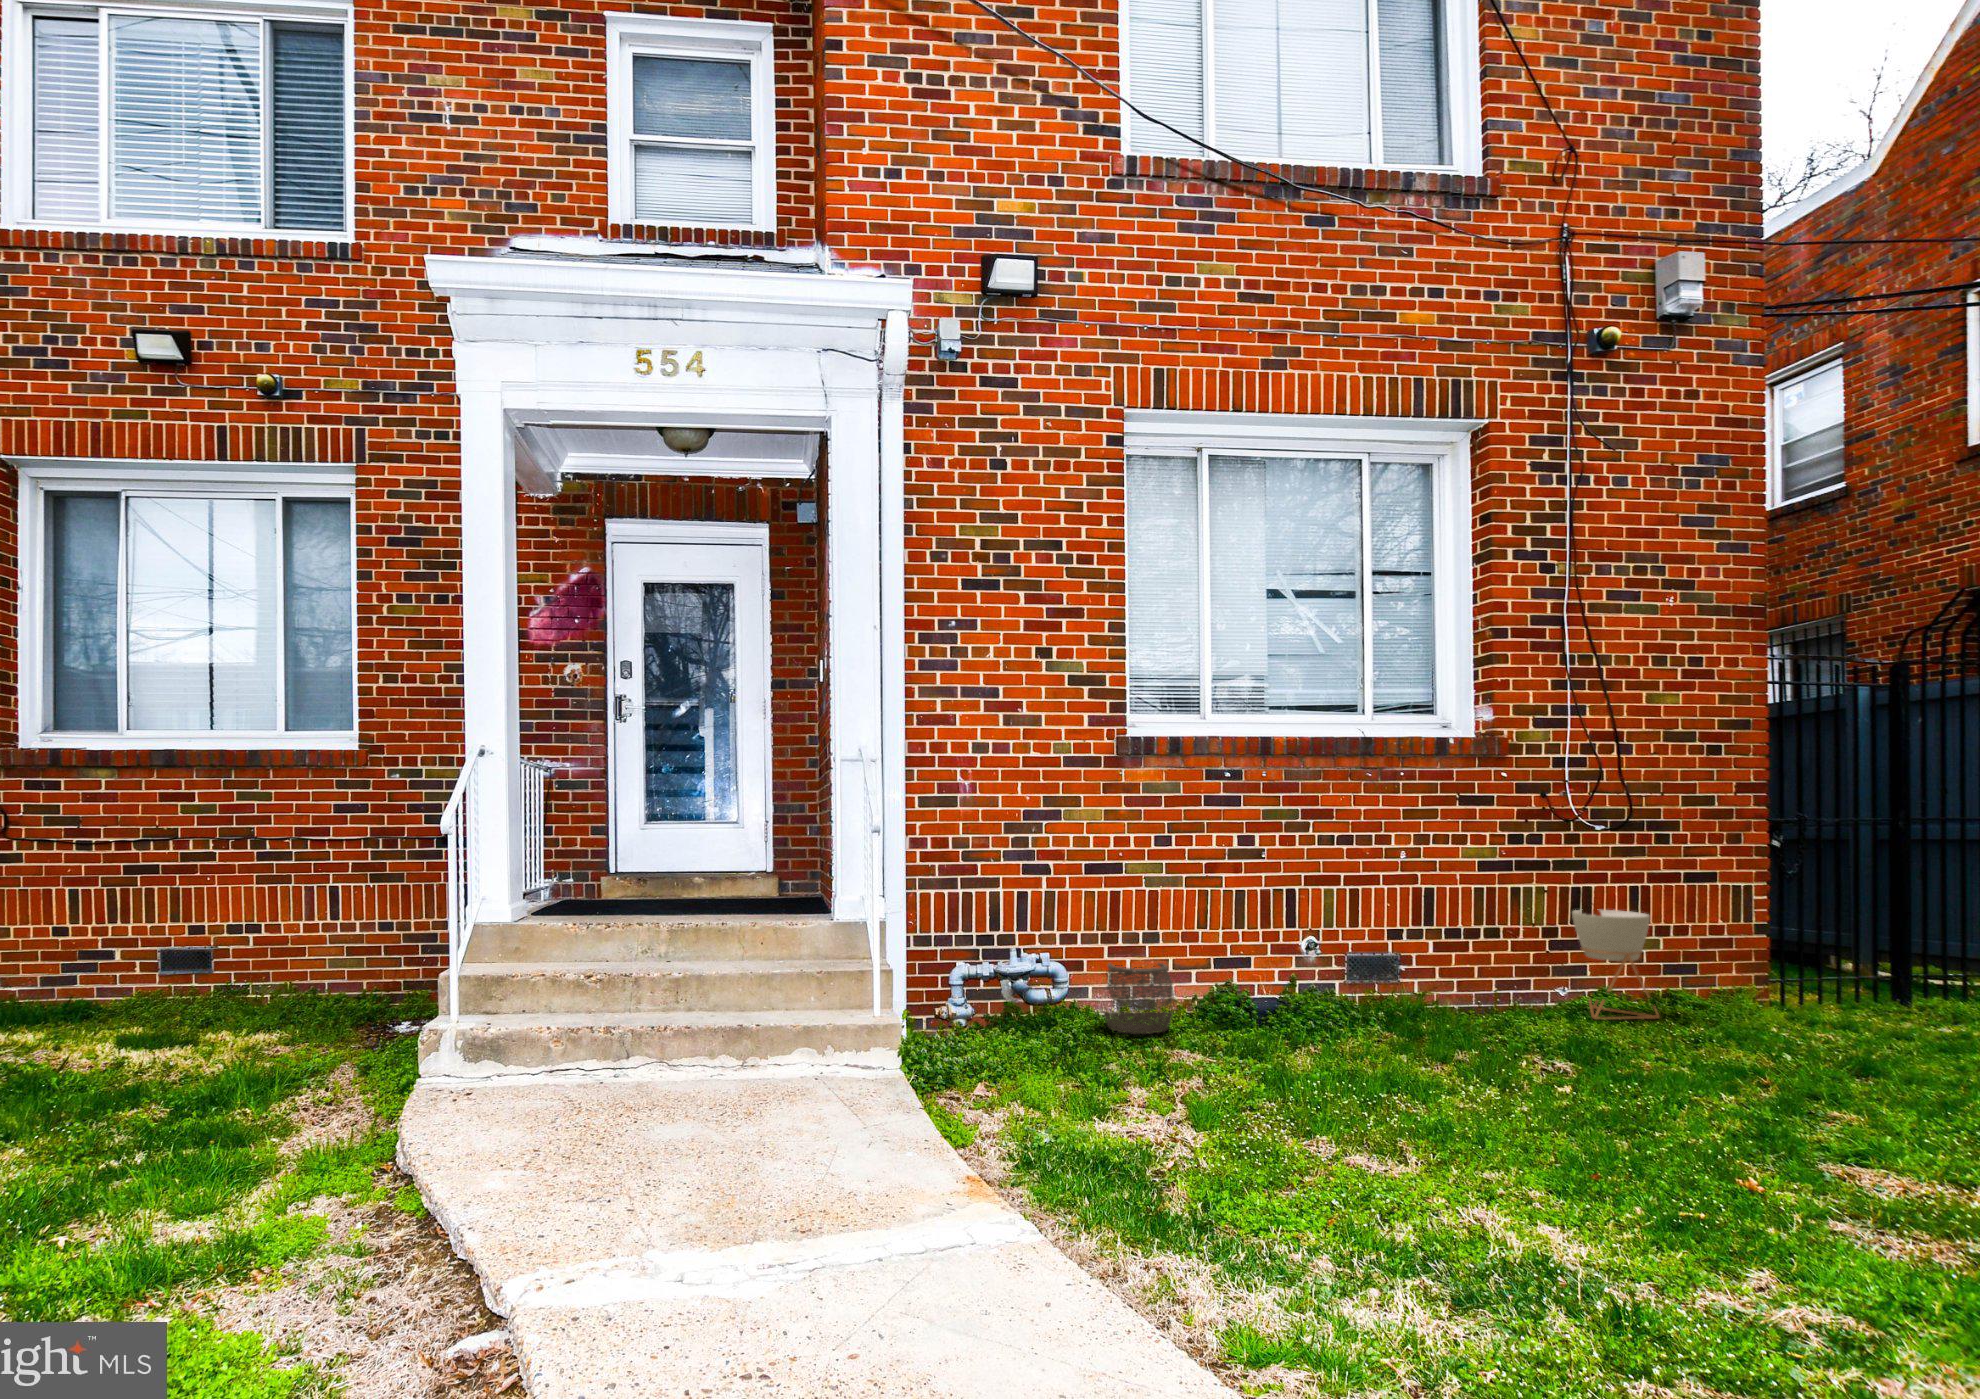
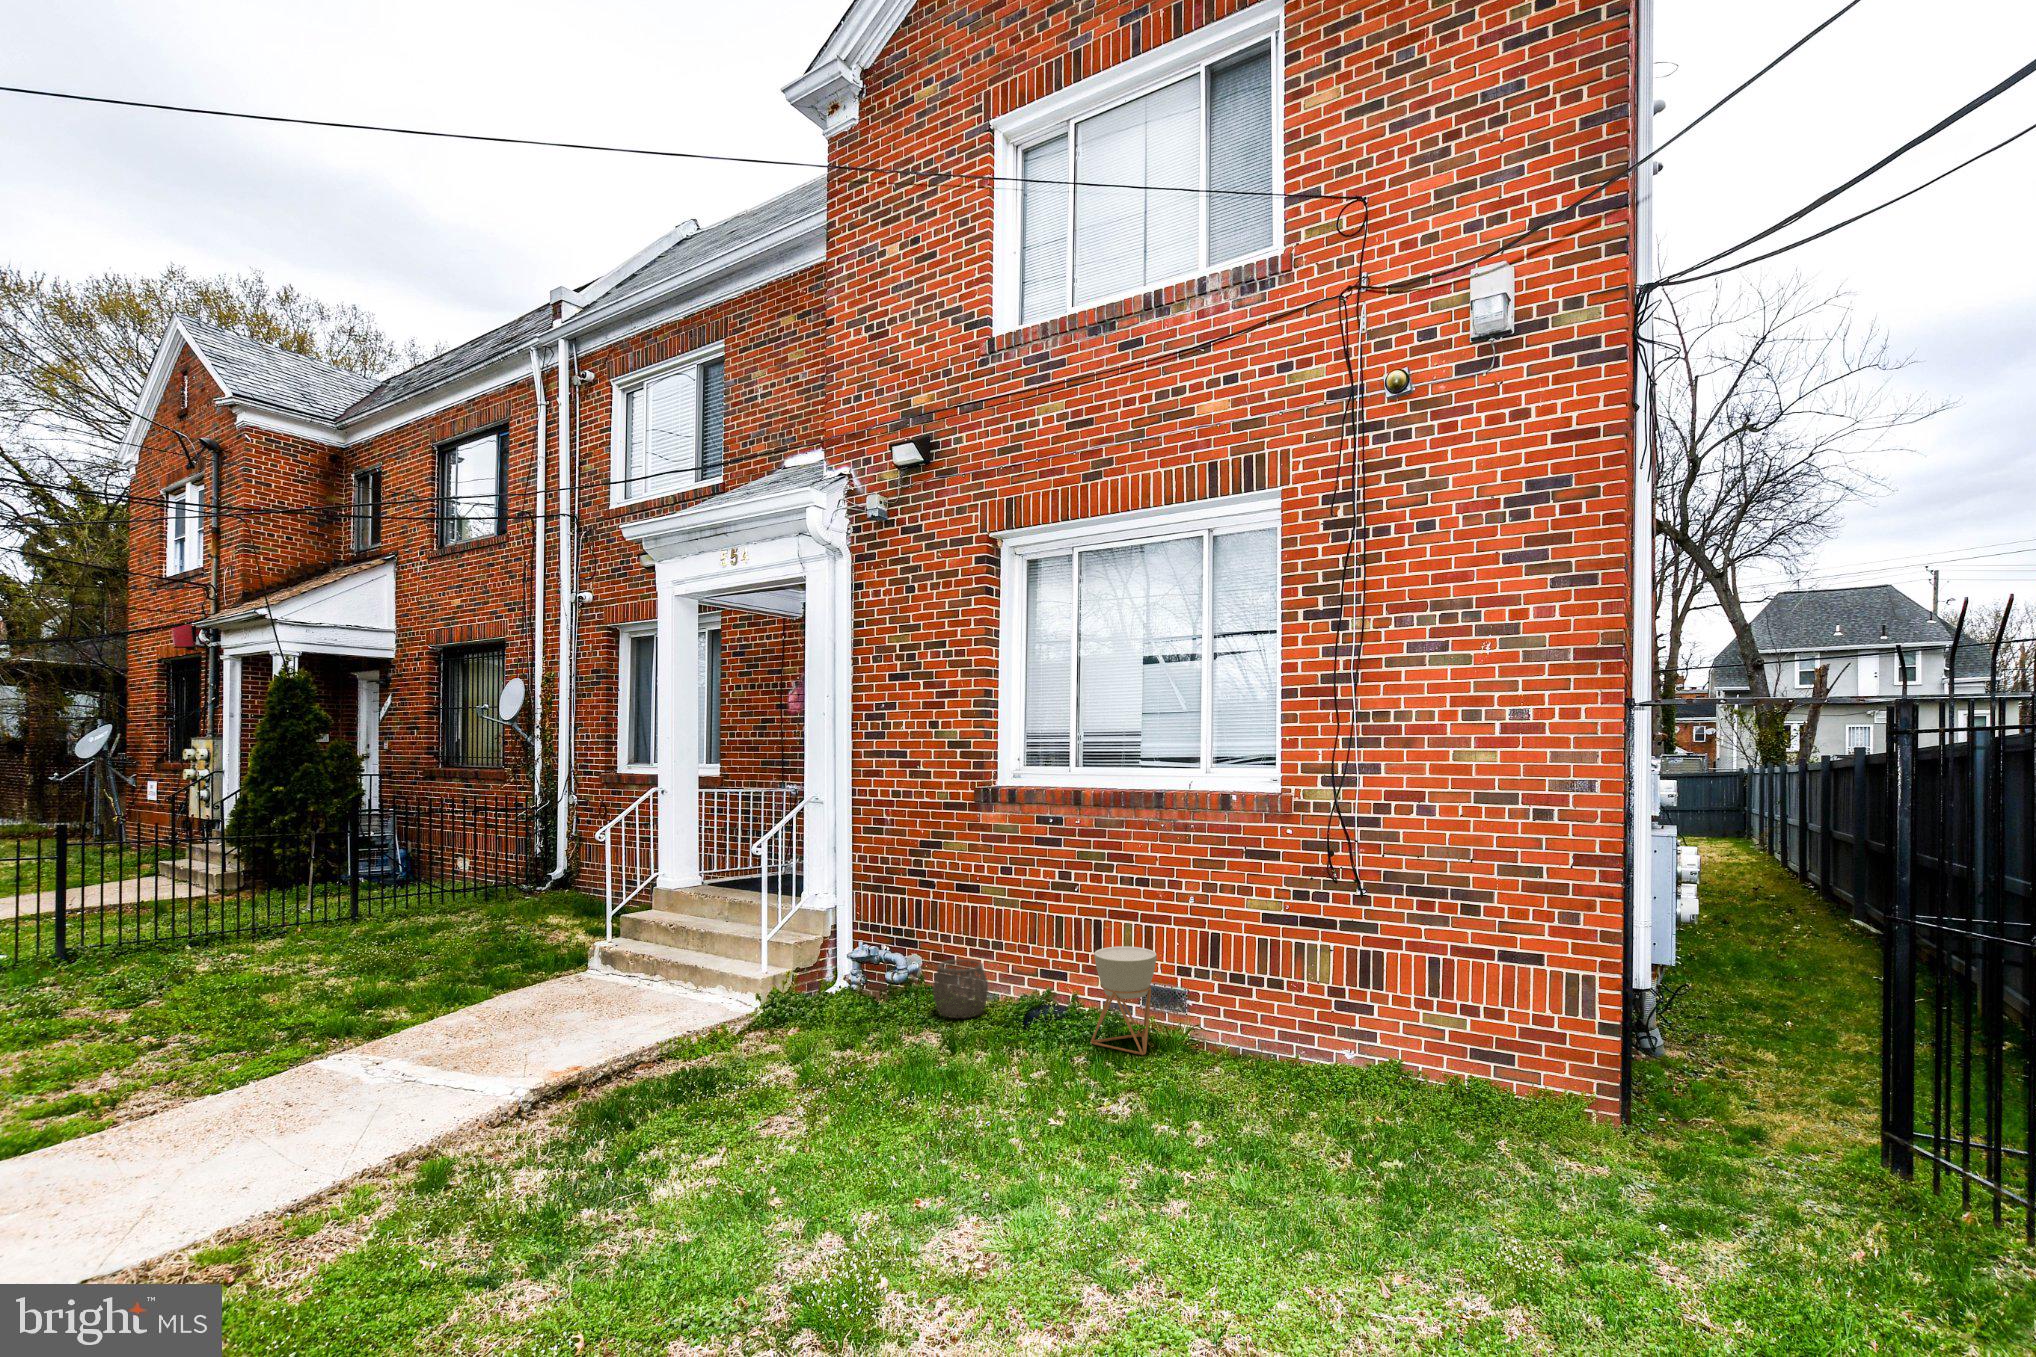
planter: present [1572,910,1659,1020] -> present [1091,946,1157,1055]

